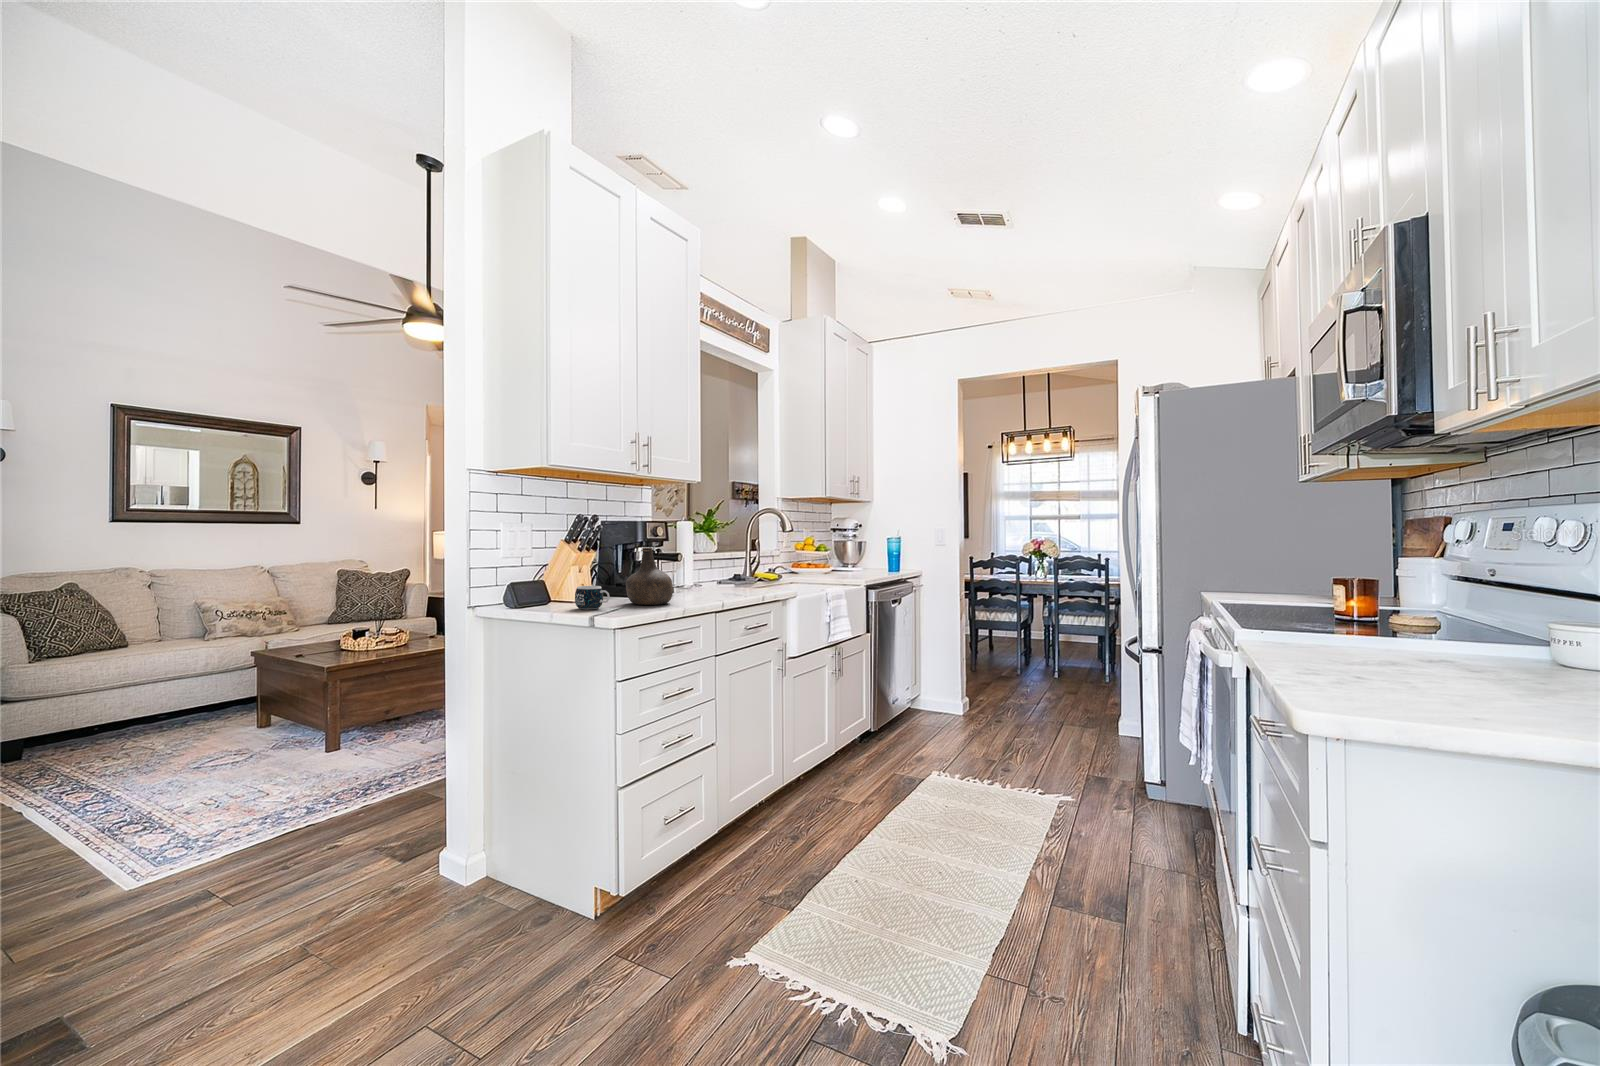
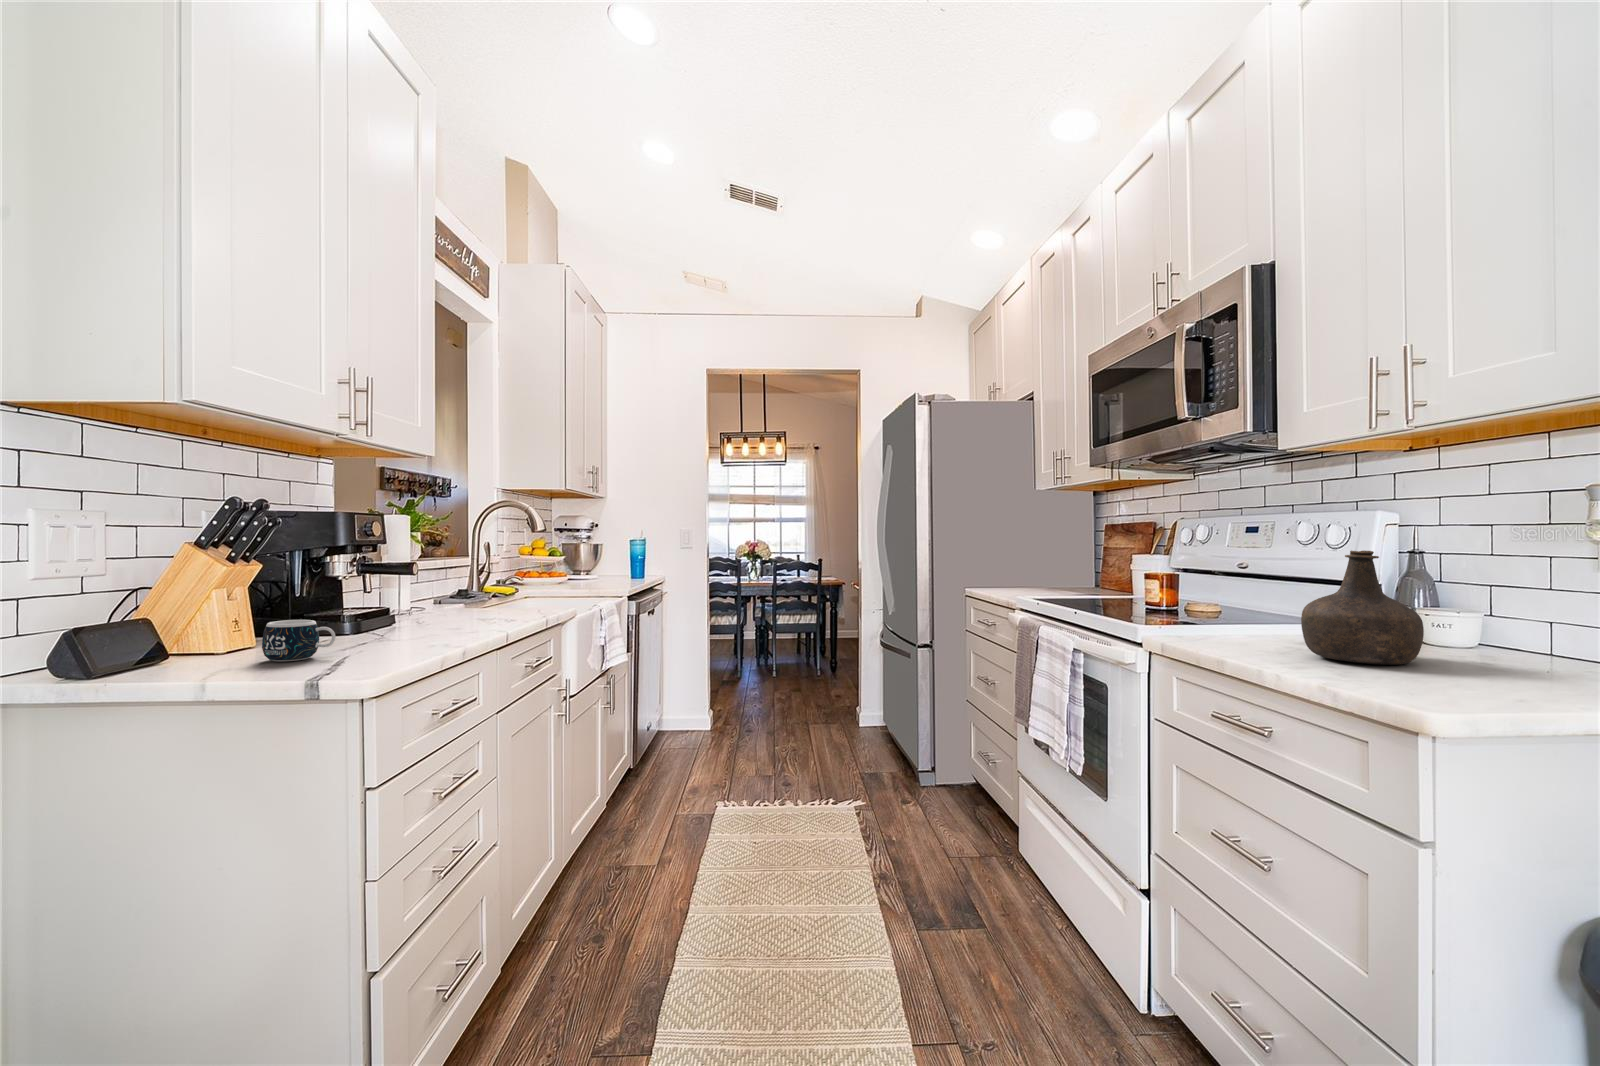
bottle: present [626,548,673,605] -> present [1301,551,1424,665]

